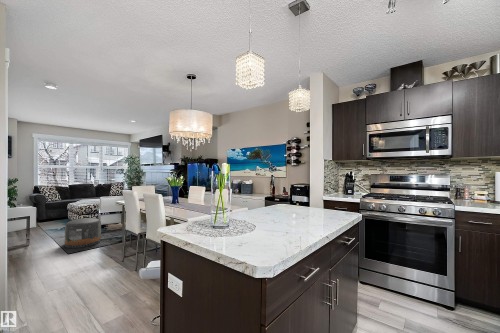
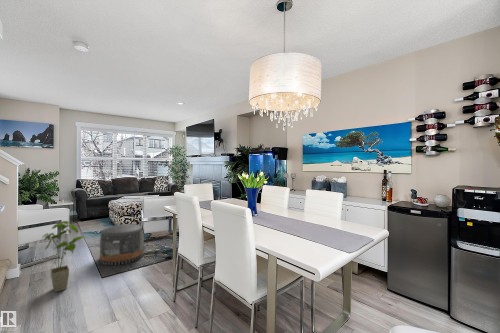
house plant: none [23,213,57,263] -> present [43,221,84,292]

